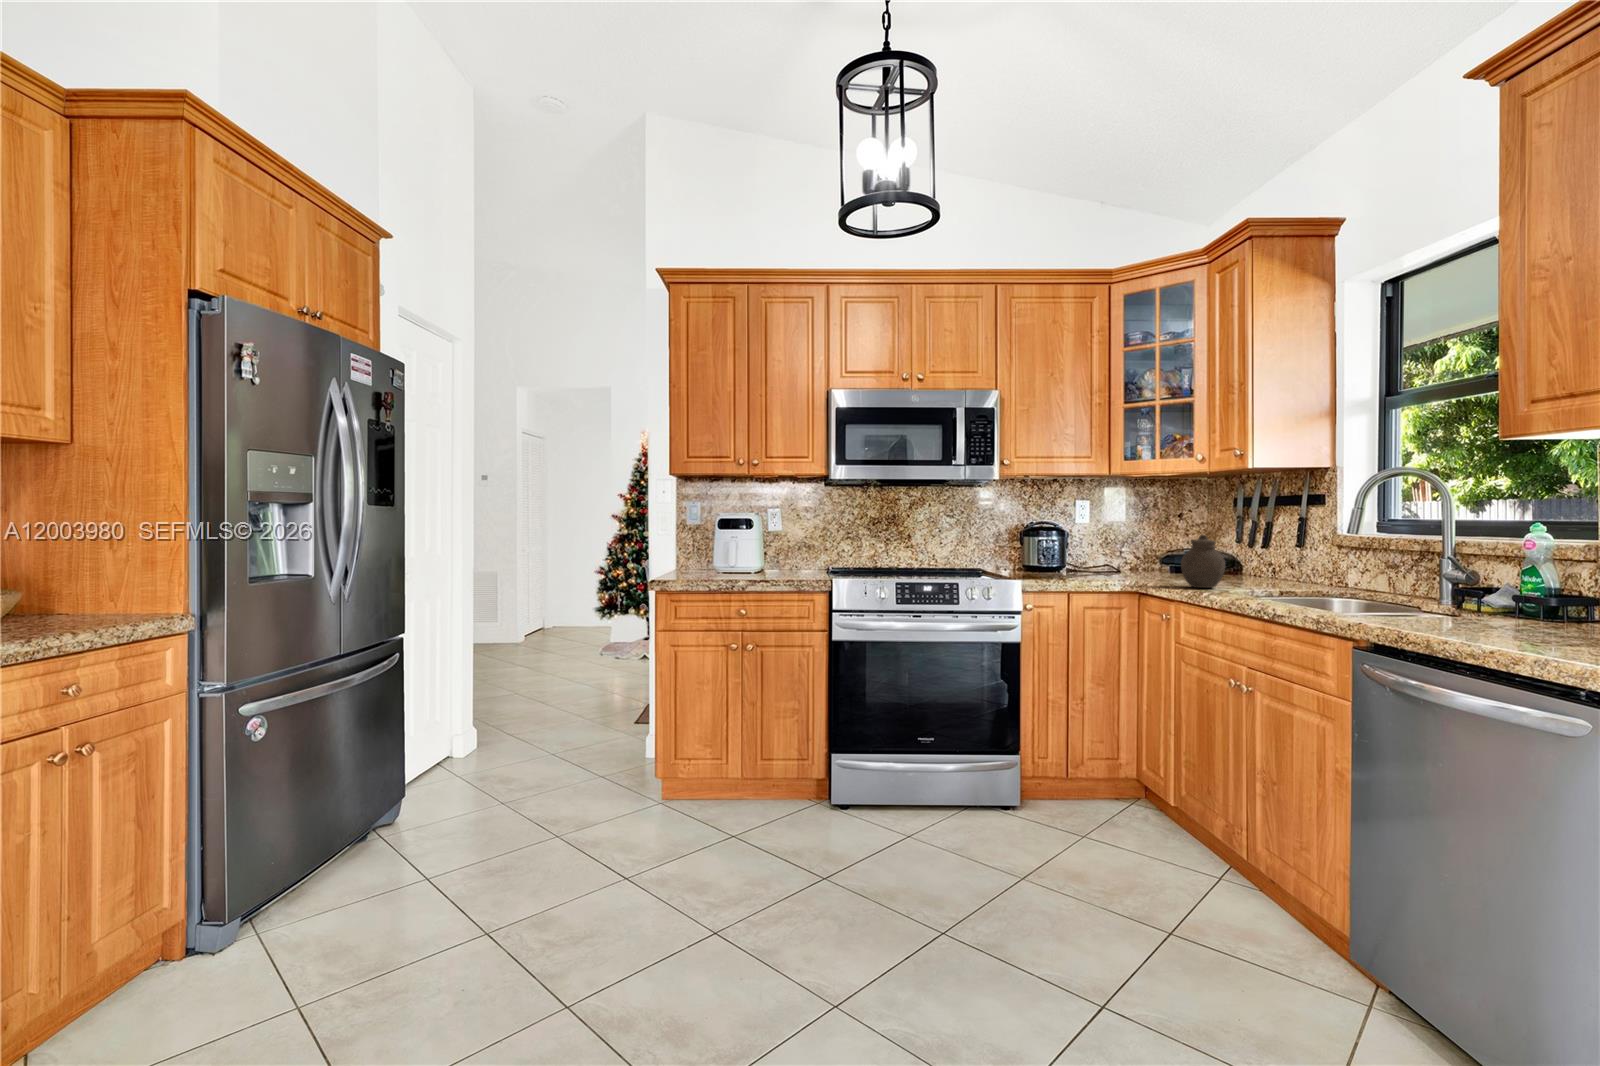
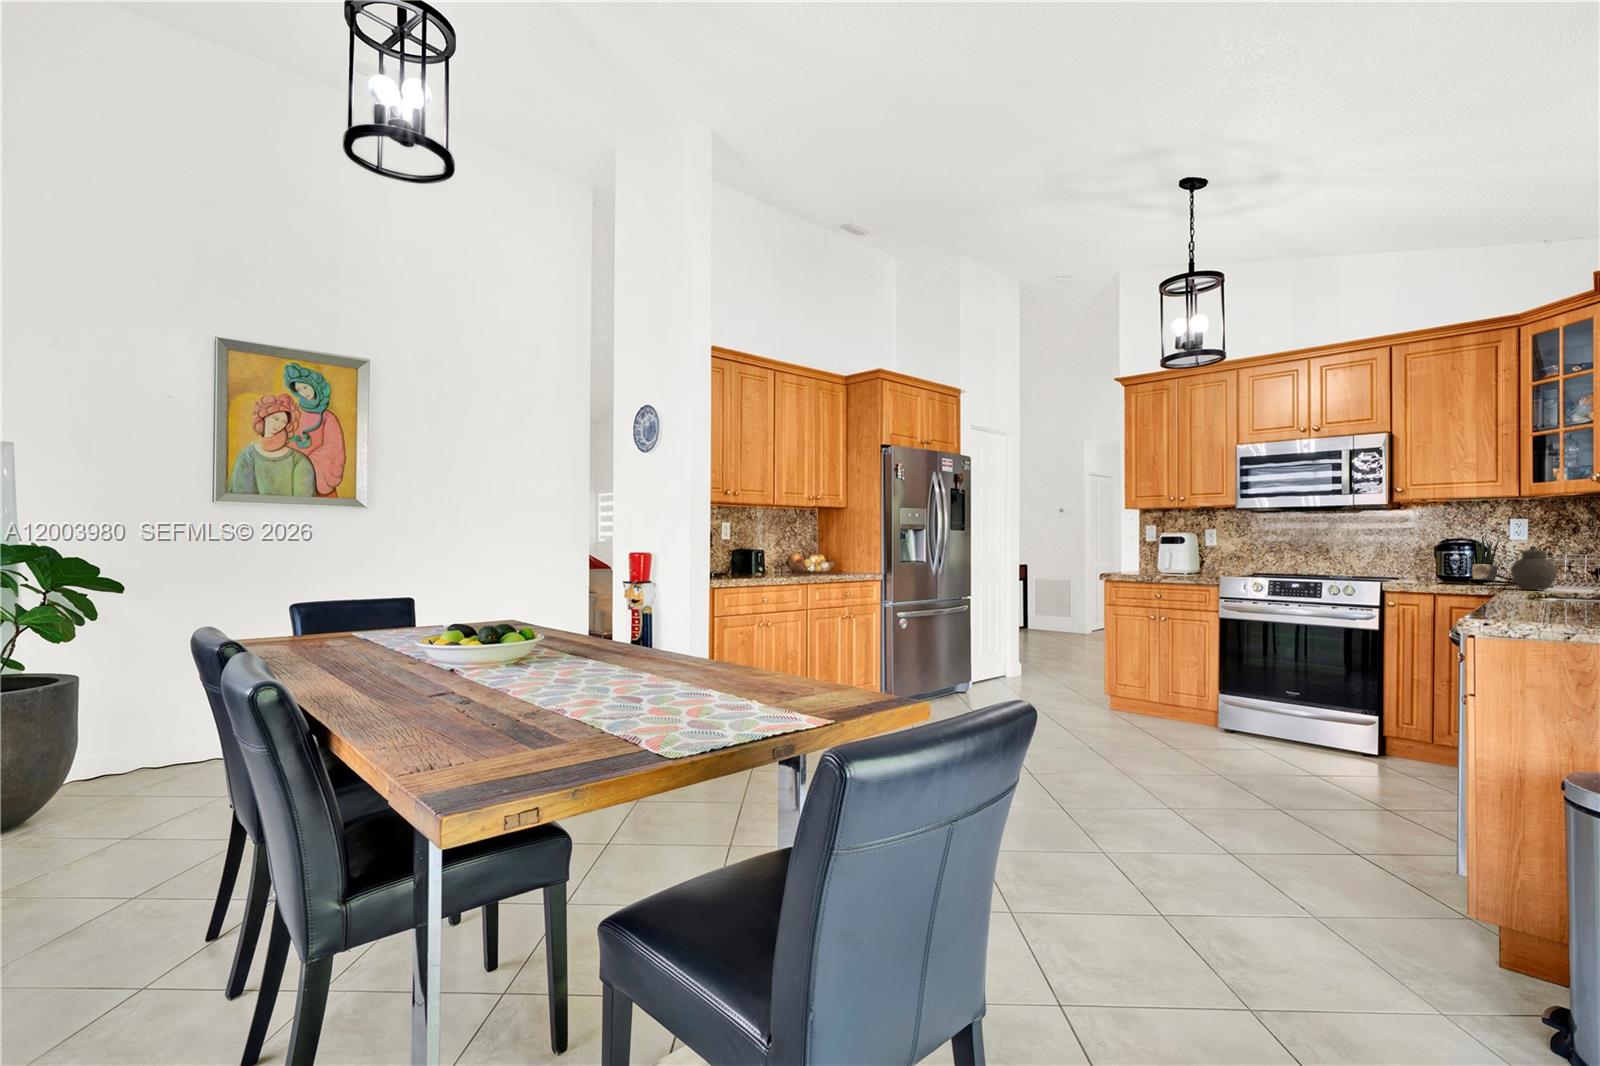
potted plant: none [1079,519,1102,574] -> present [1472,536,1499,582]

